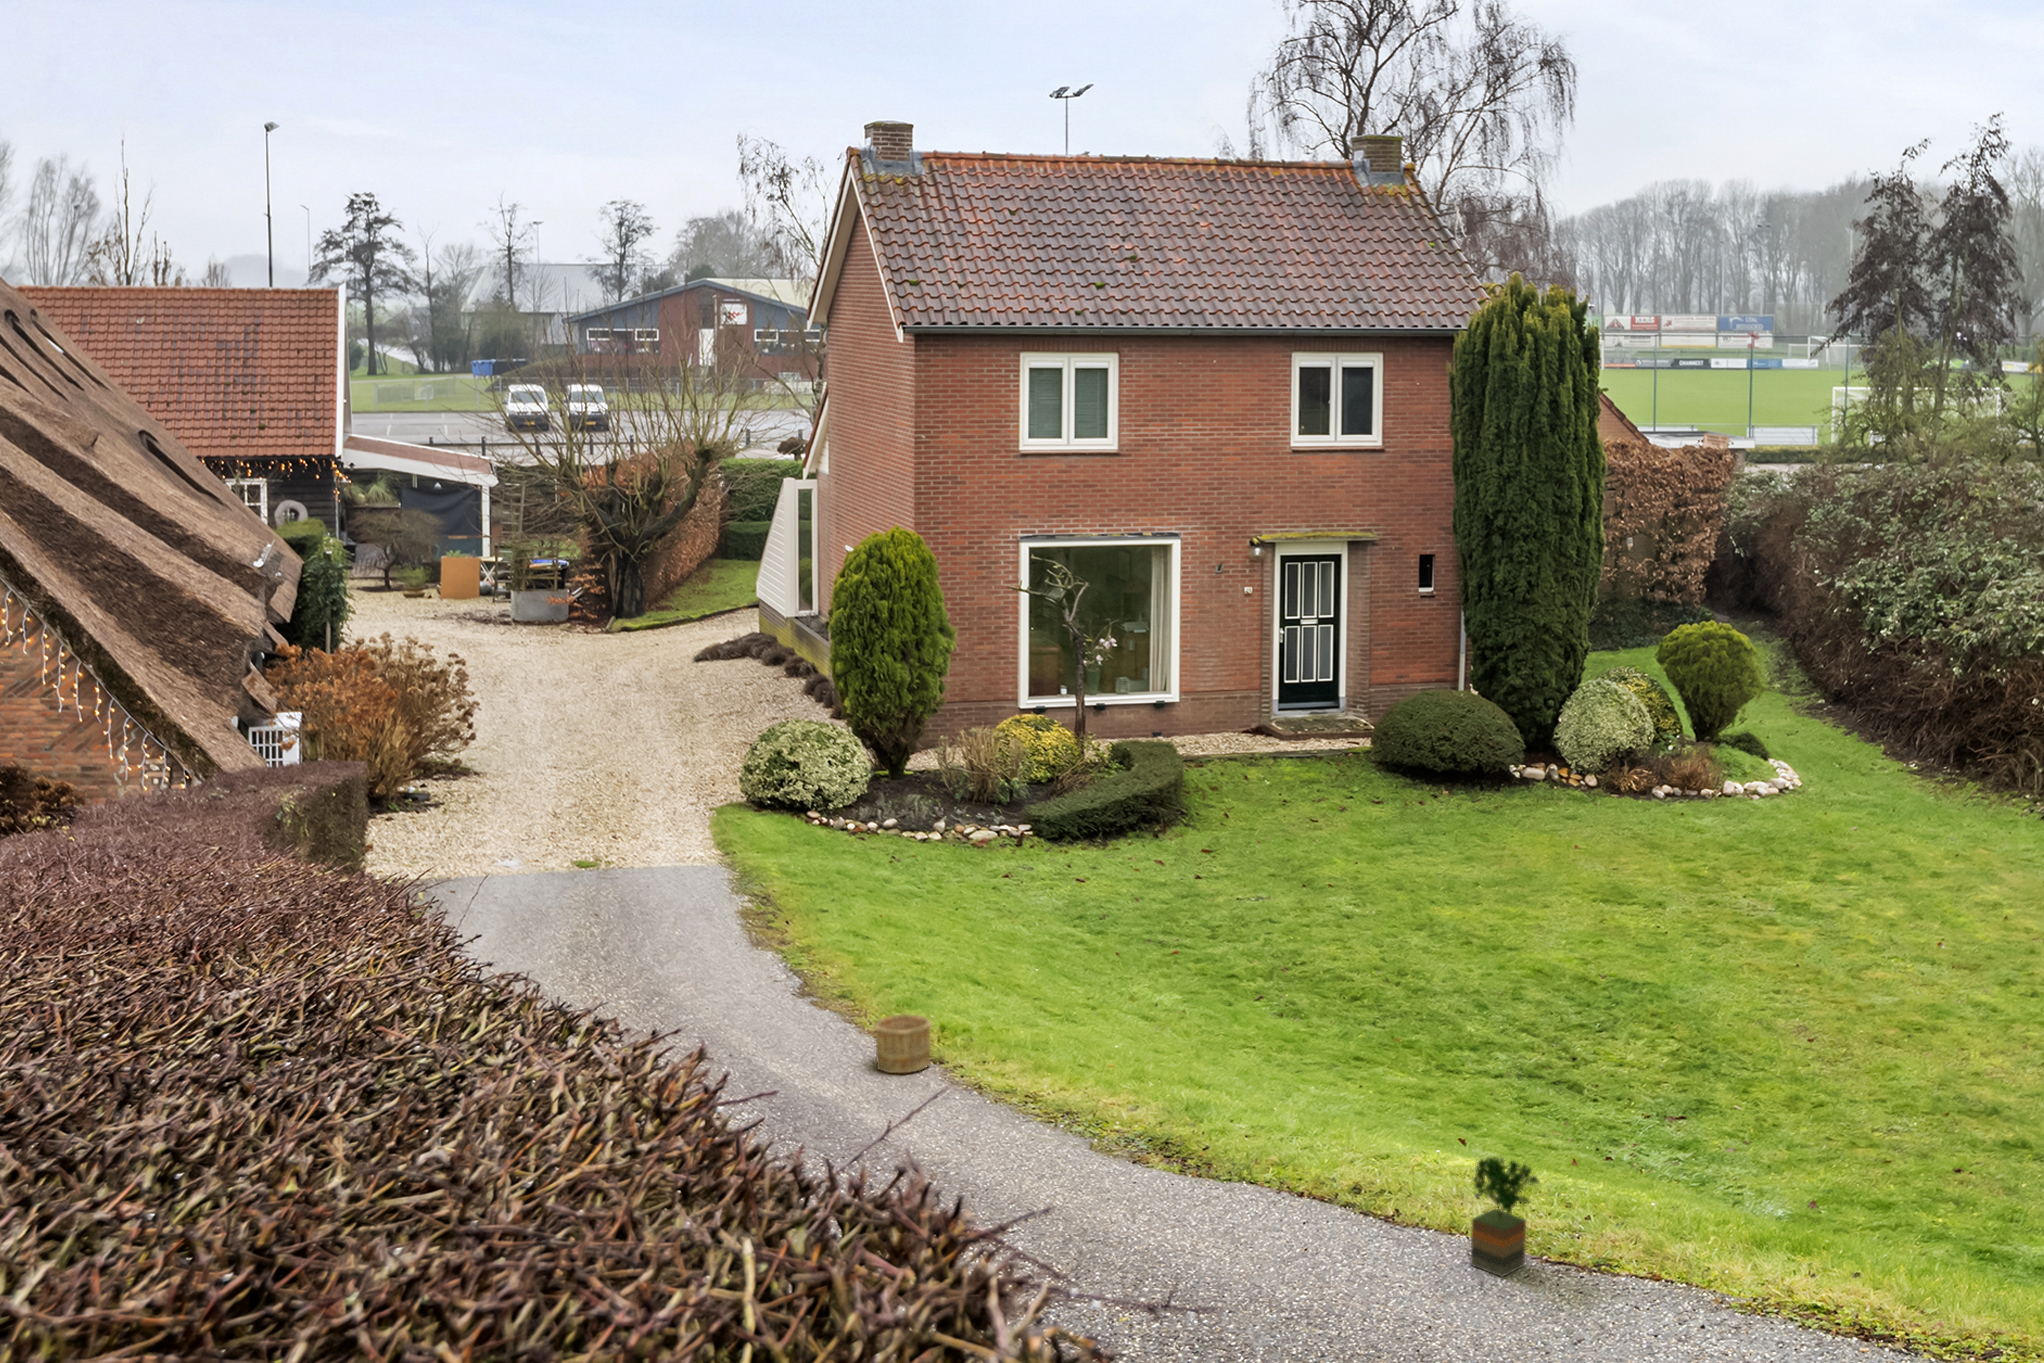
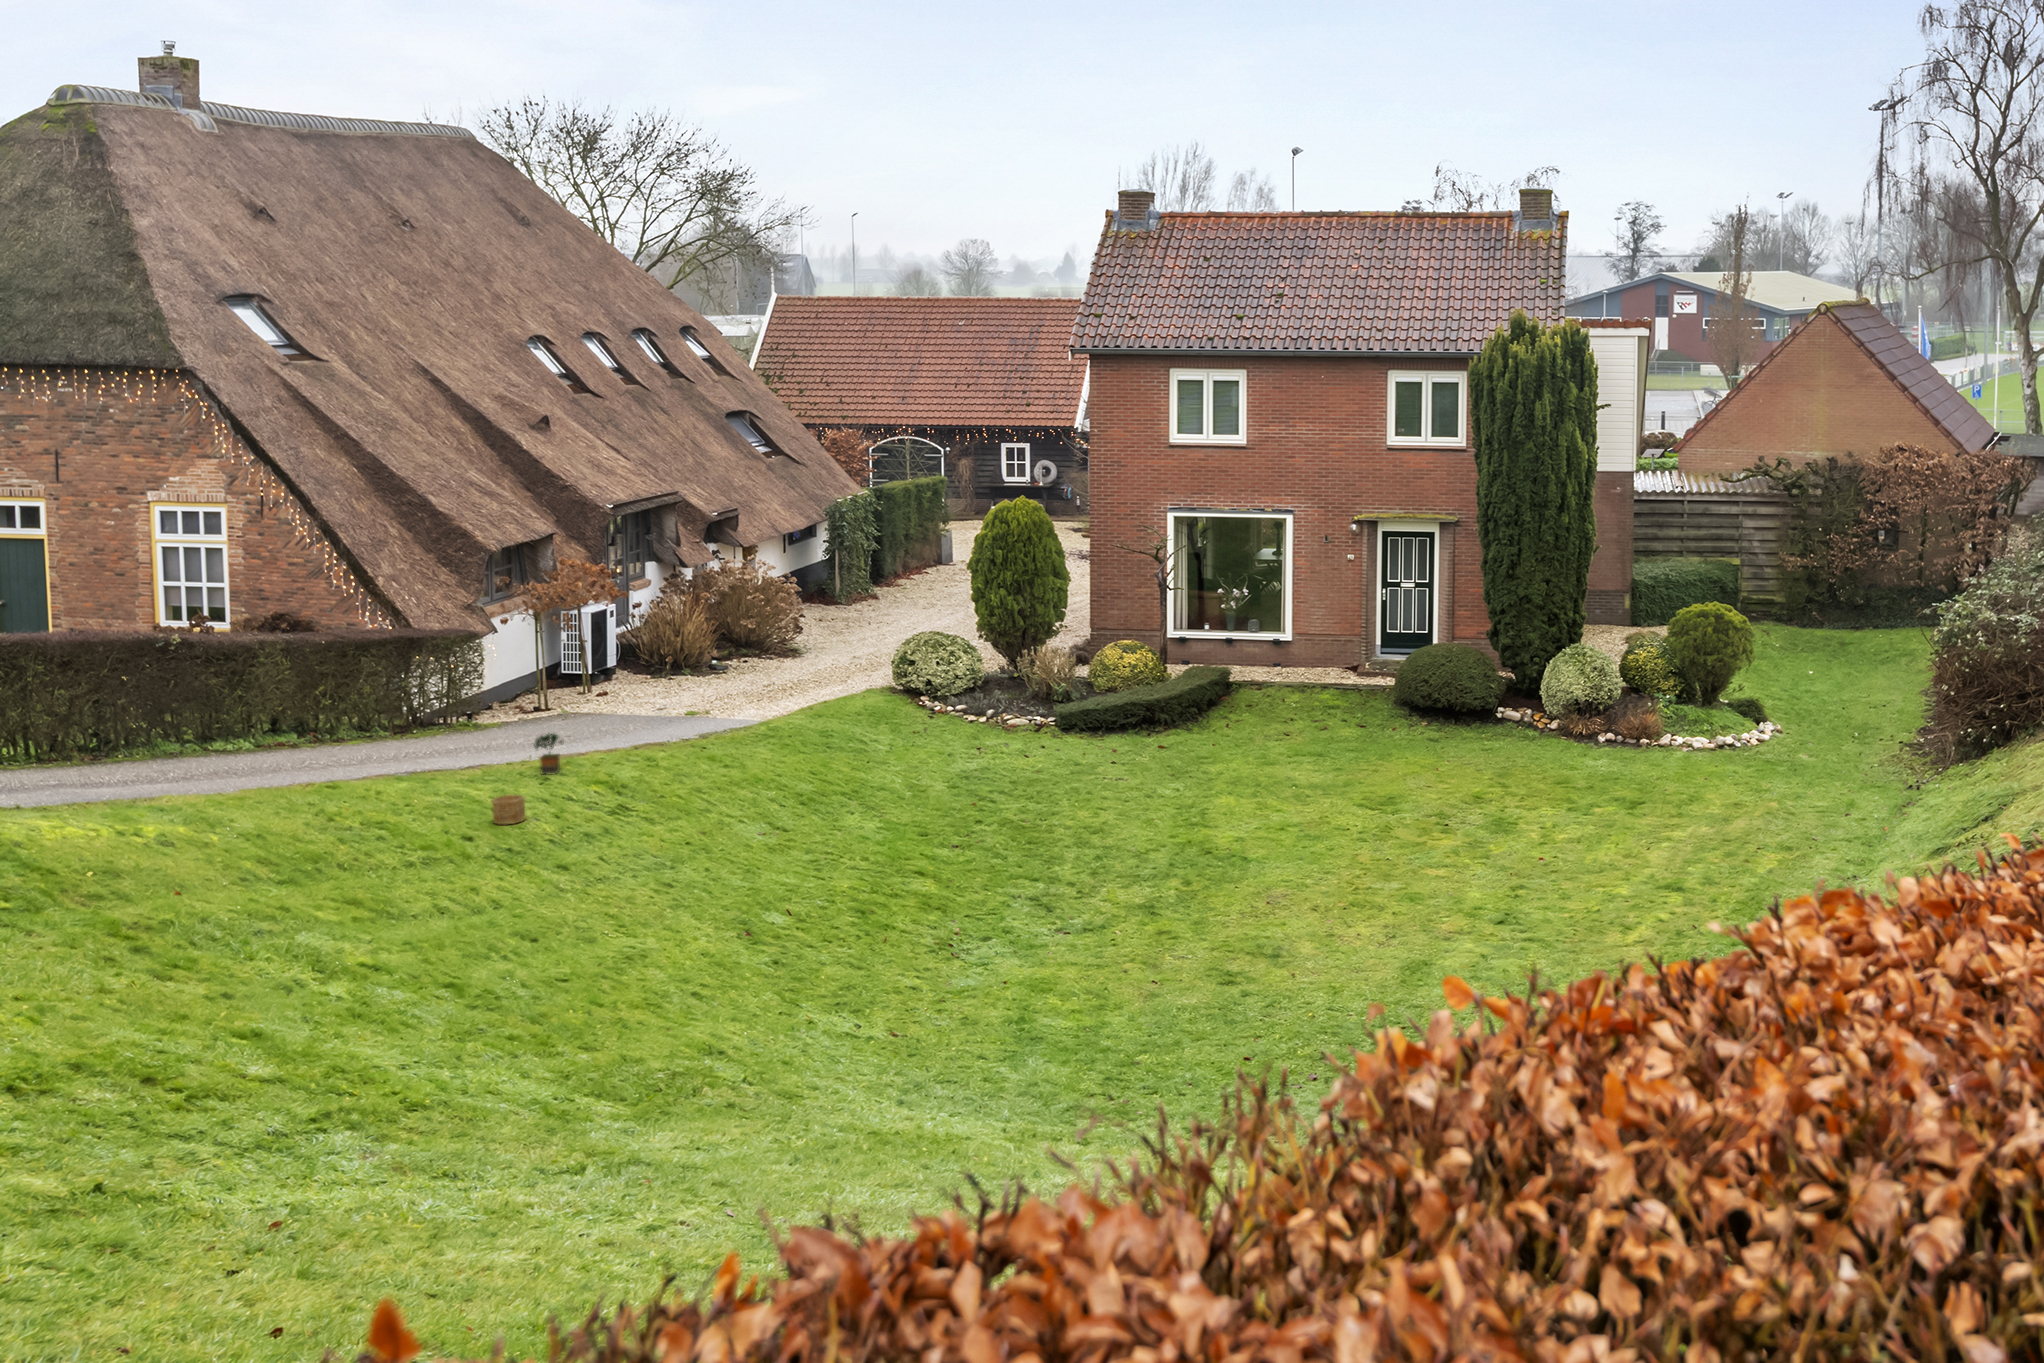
potted tree: present [1471,1157,1539,1277] -> present [534,733,564,775]

